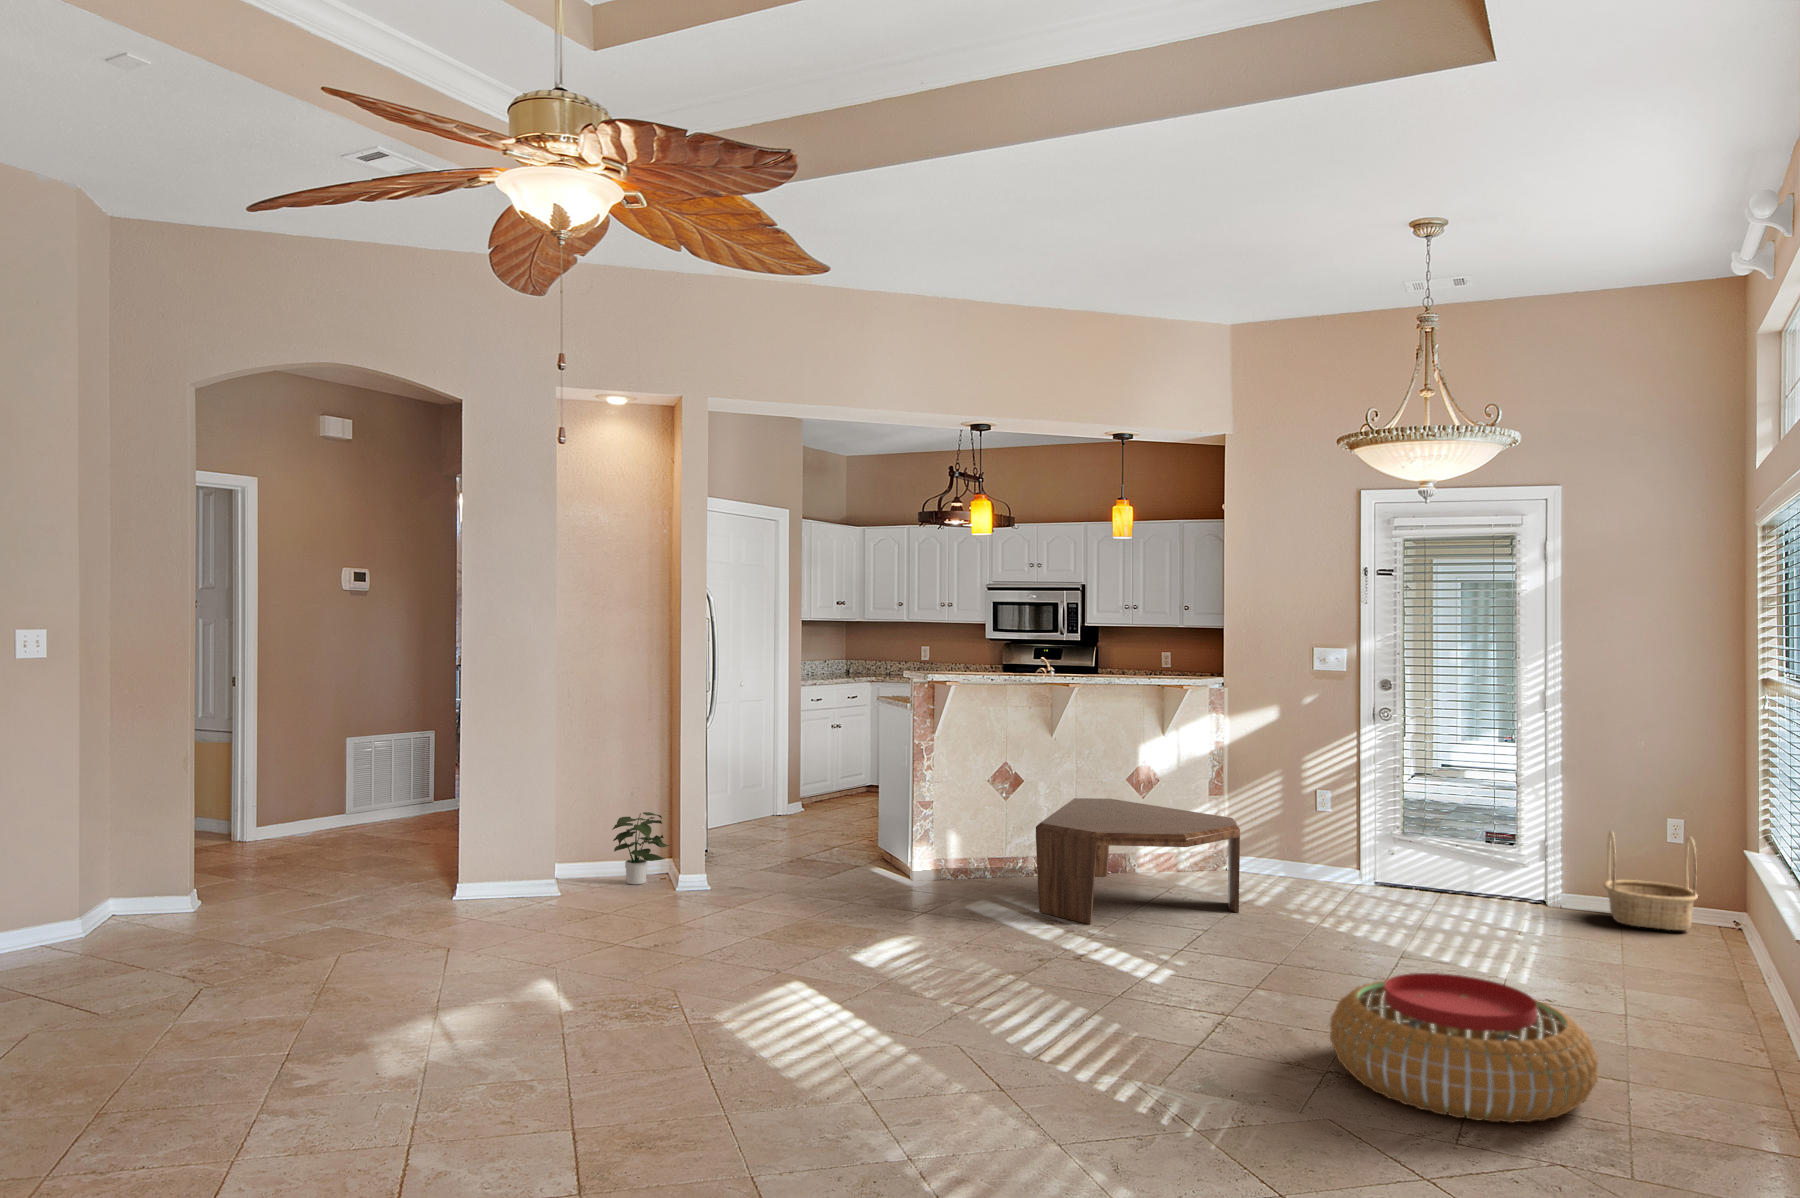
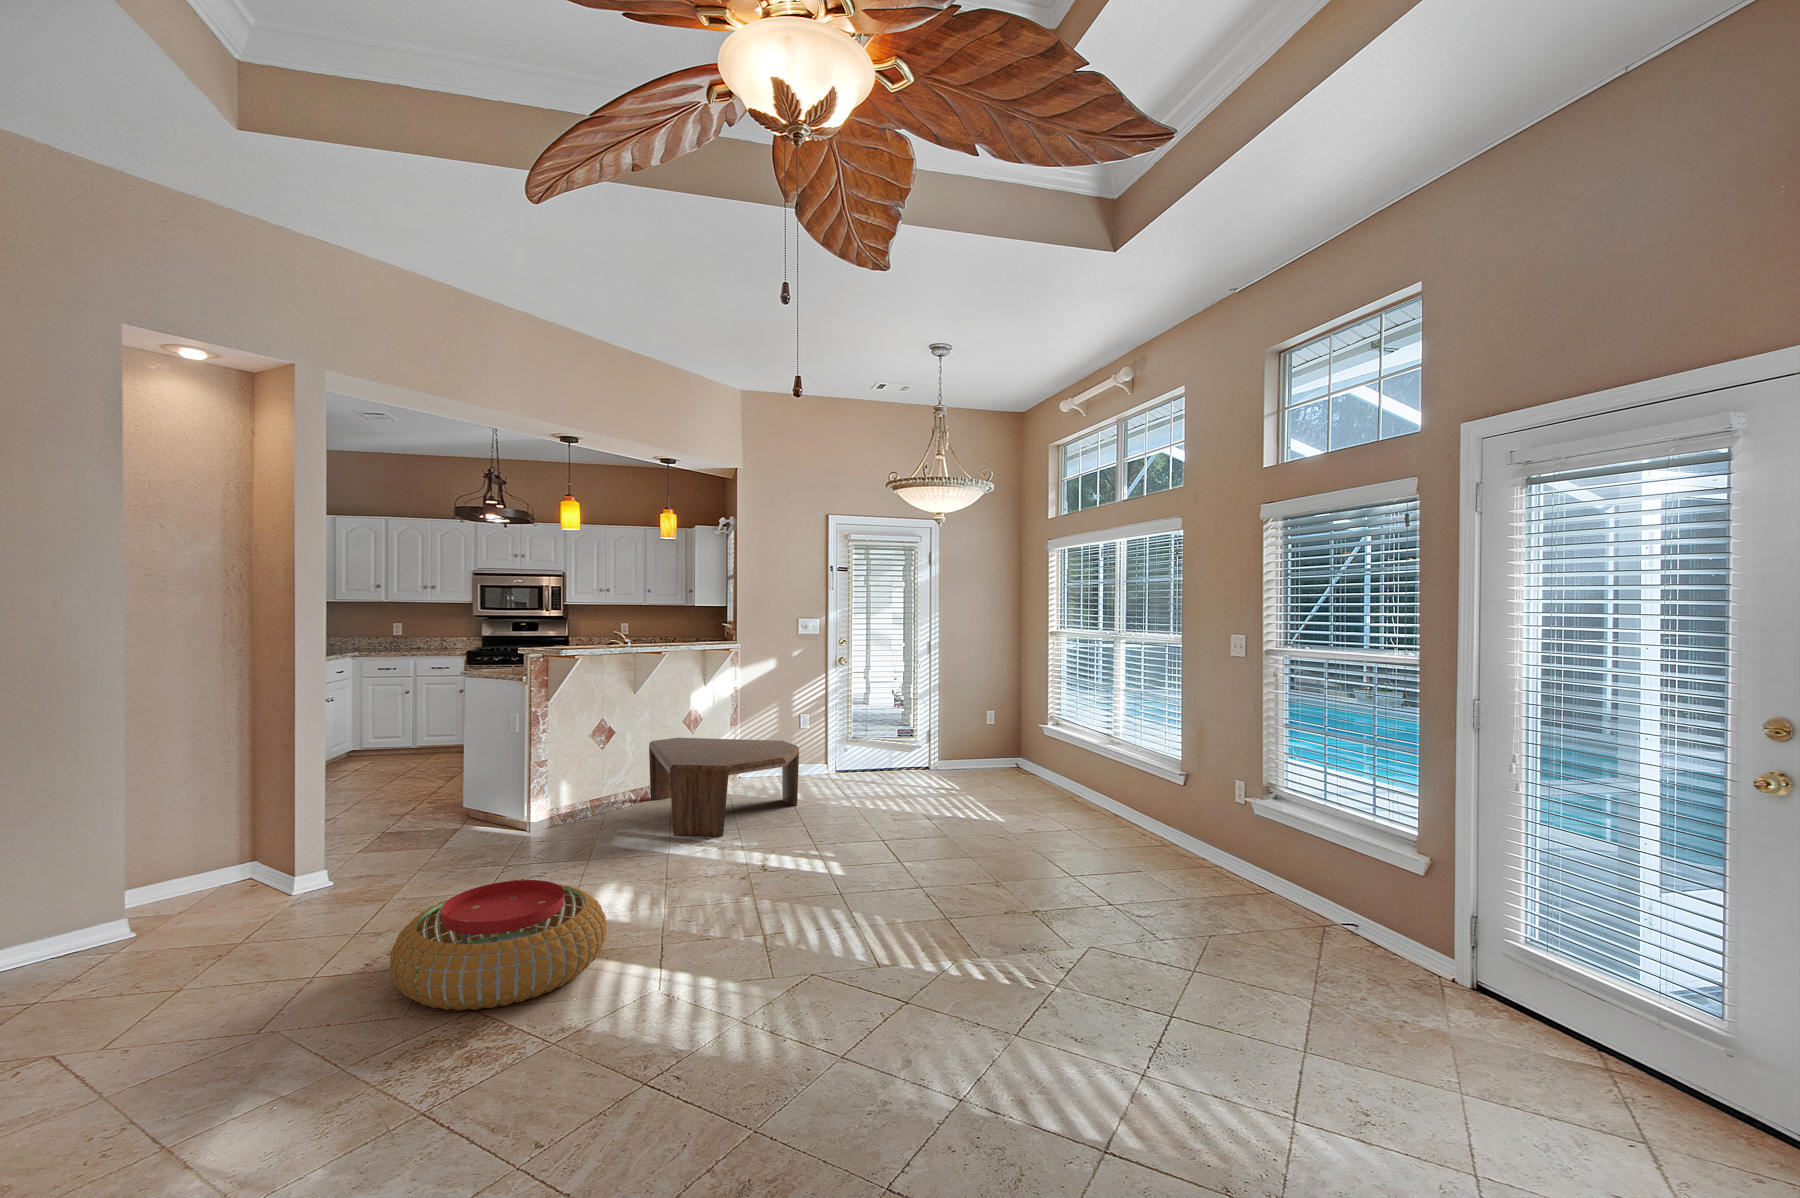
potted plant: present [612,812,670,884] -> none [183,818,276,902]
basket: present [1604,831,1698,930] -> none [962,718,1009,771]
pouf: present [1330,973,1598,1123] -> present [390,880,607,1010]

